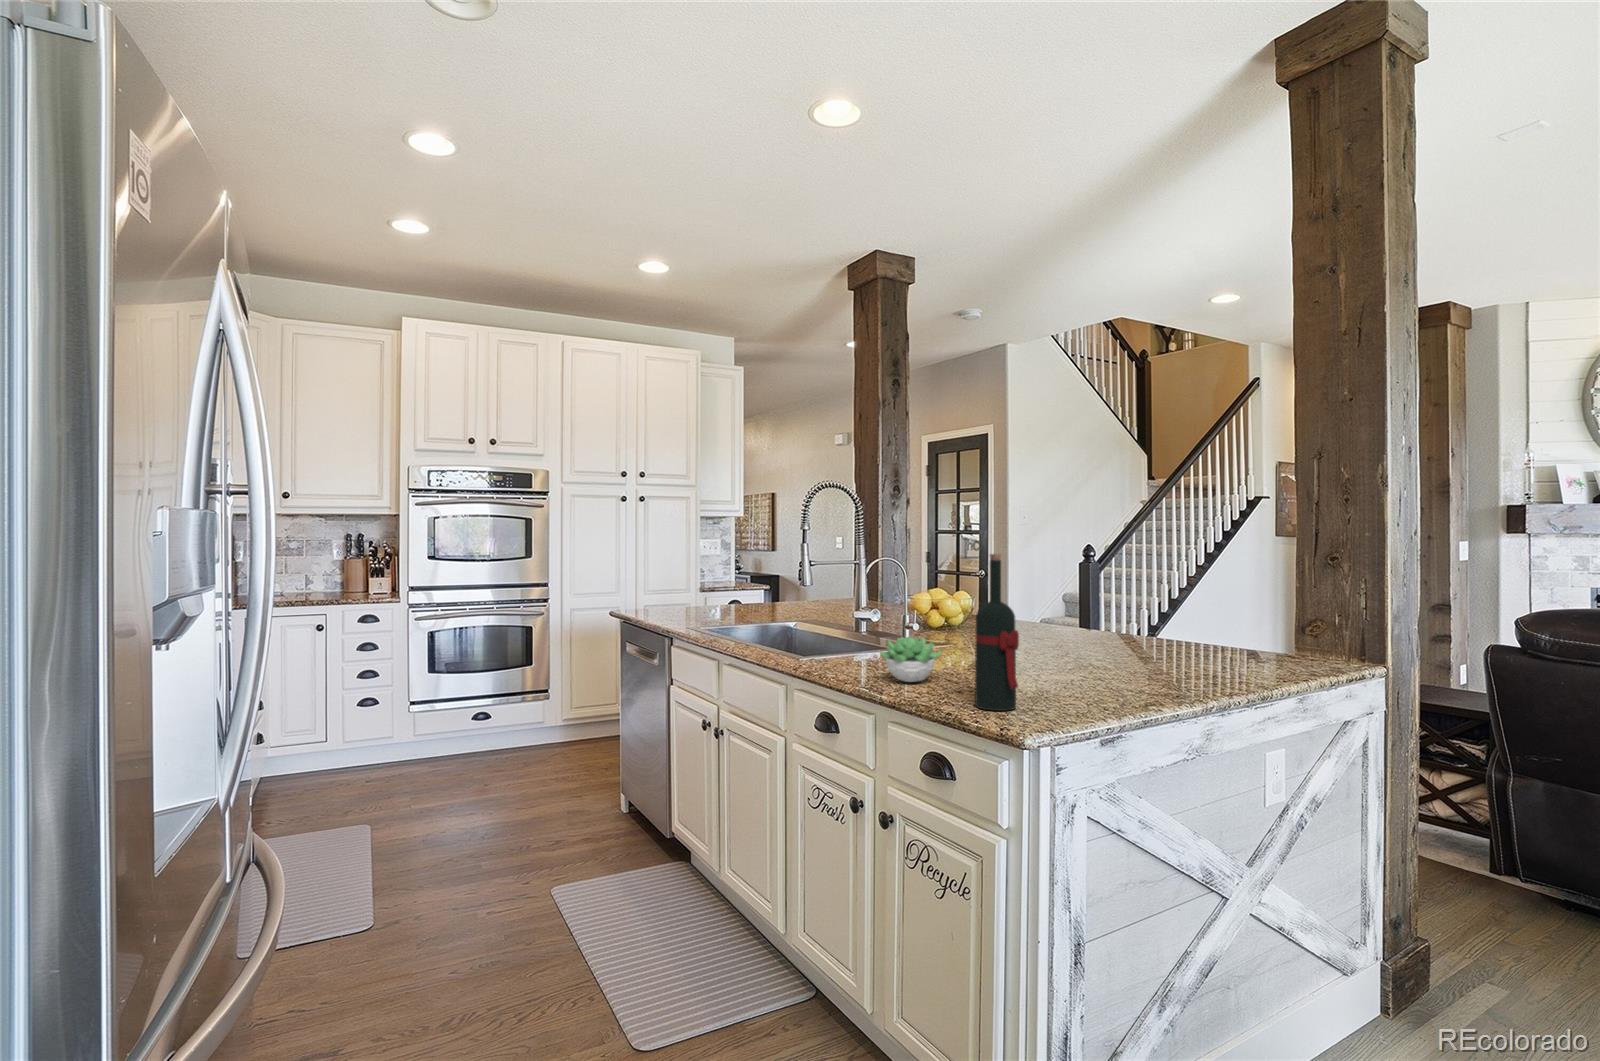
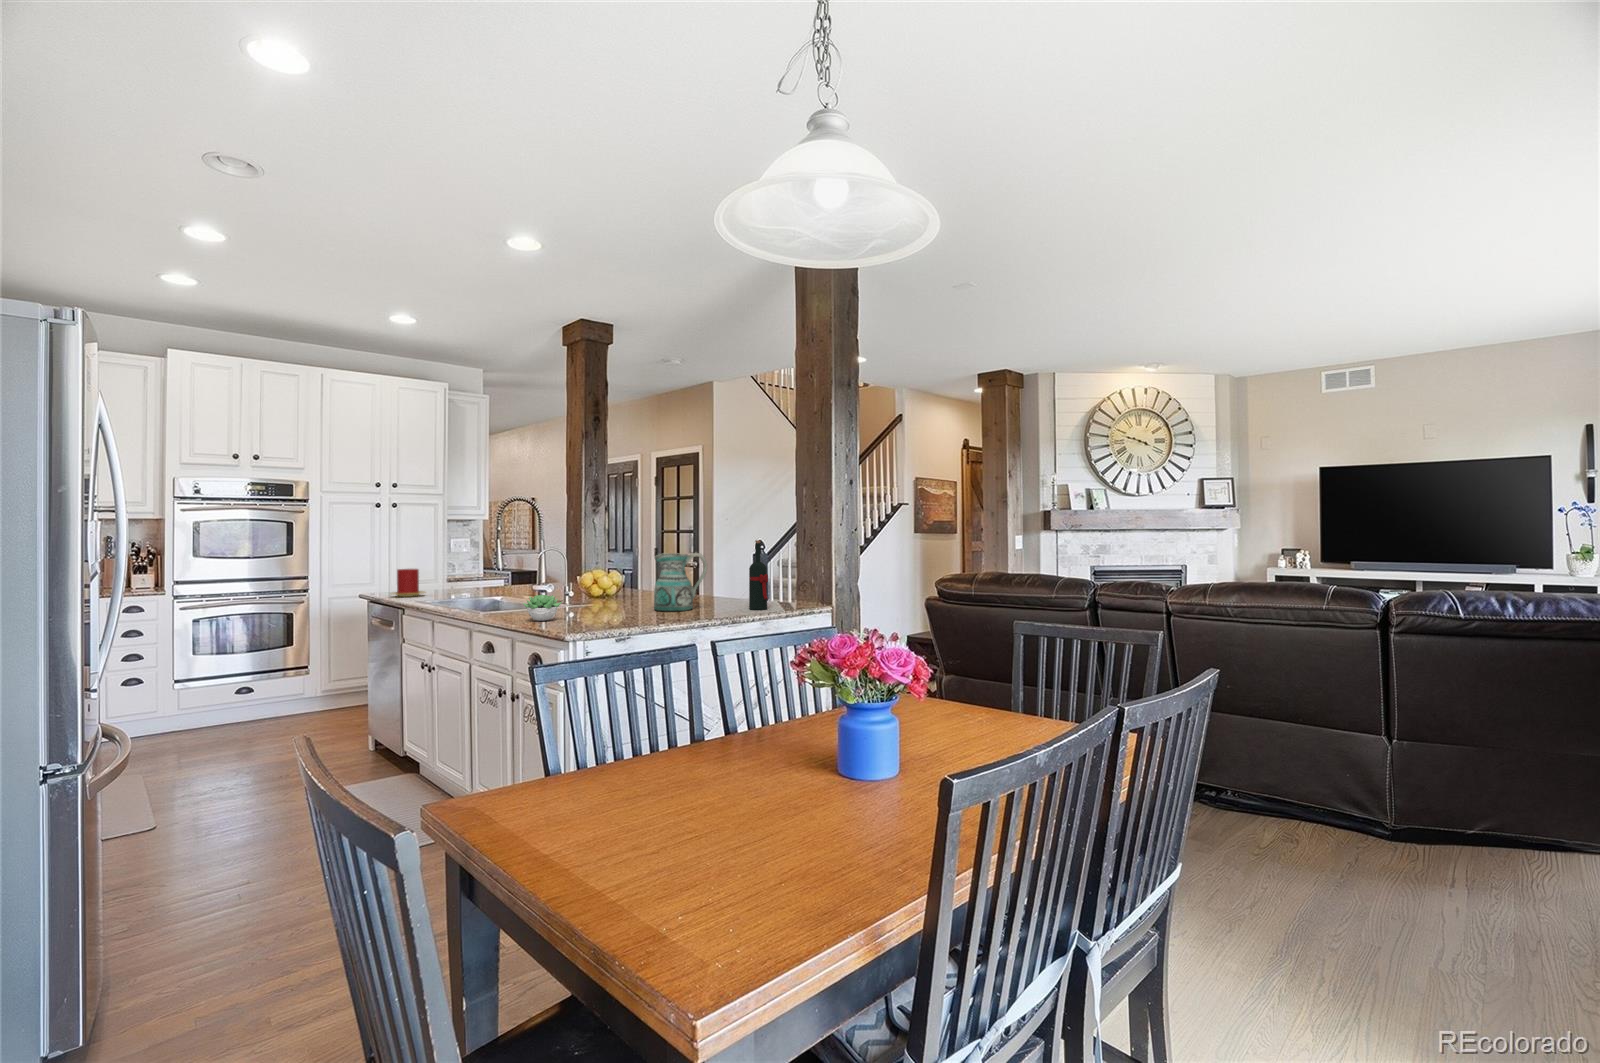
wine bottle: present [975,554,1019,711] -> present [749,540,768,610]
ceramic pitcher: none [1069,567,1162,668] -> present [654,553,707,611]
candle: none [646,579,690,617] -> present [392,569,425,597]

